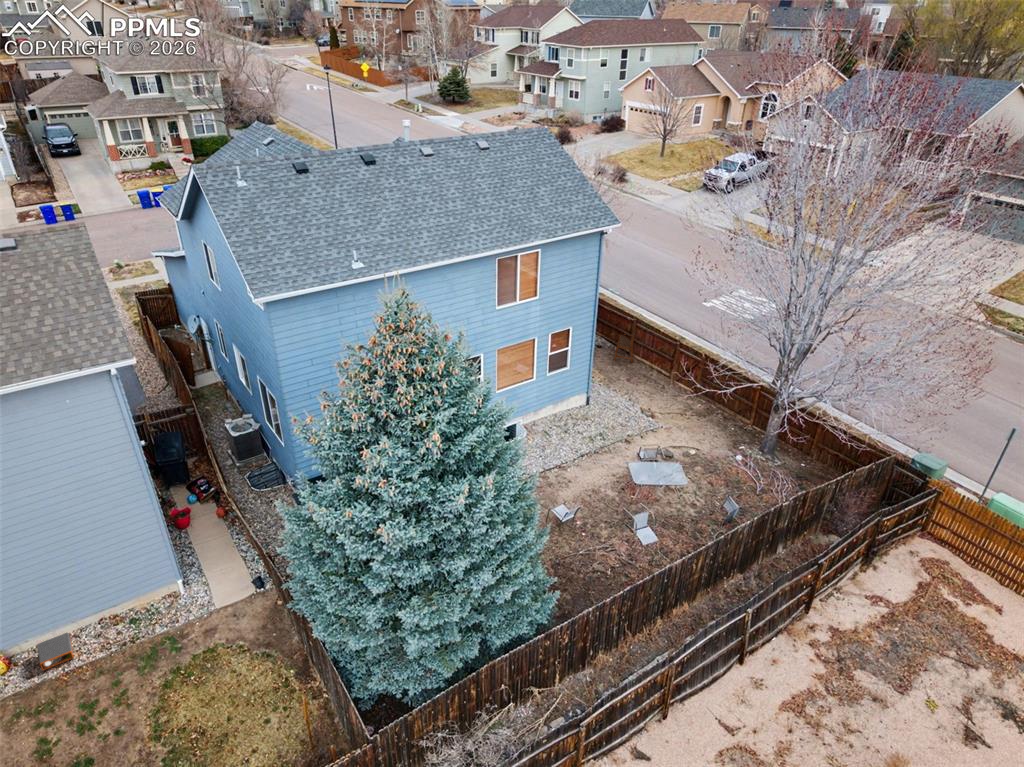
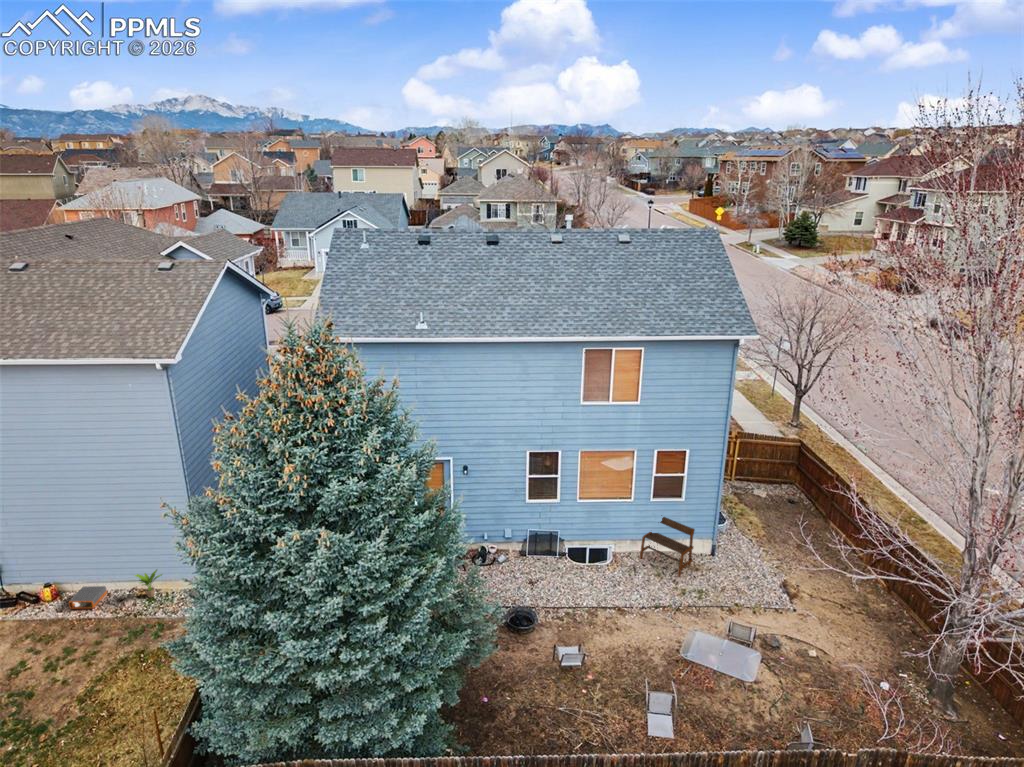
bench: present [614,332,635,362] -> present [640,515,695,577]
potted plant: none [108,590,140,622] -> present [135,570,162,597]

